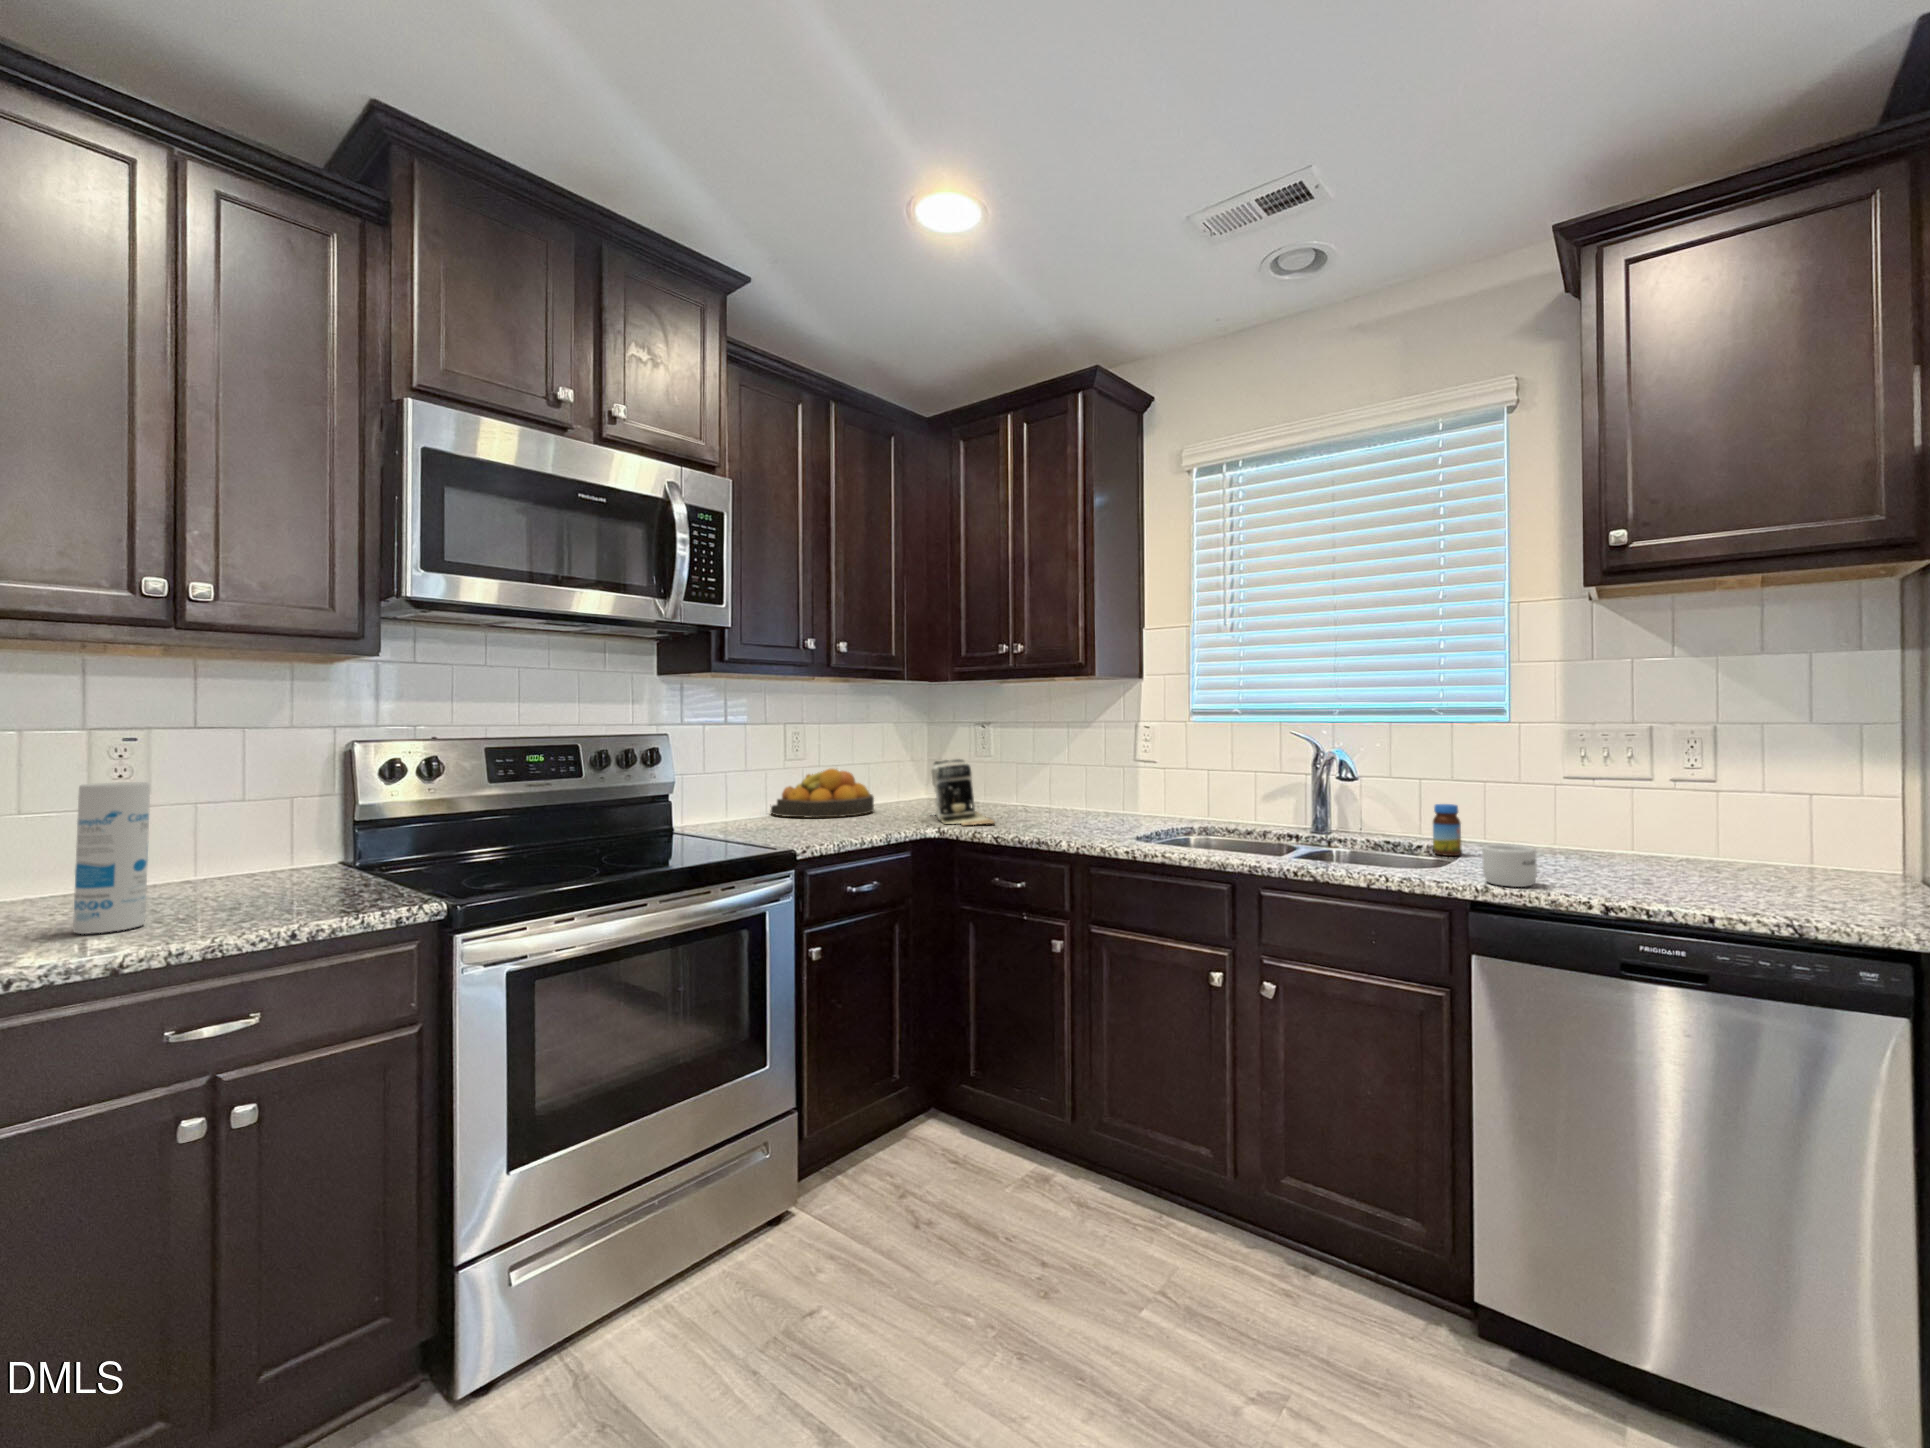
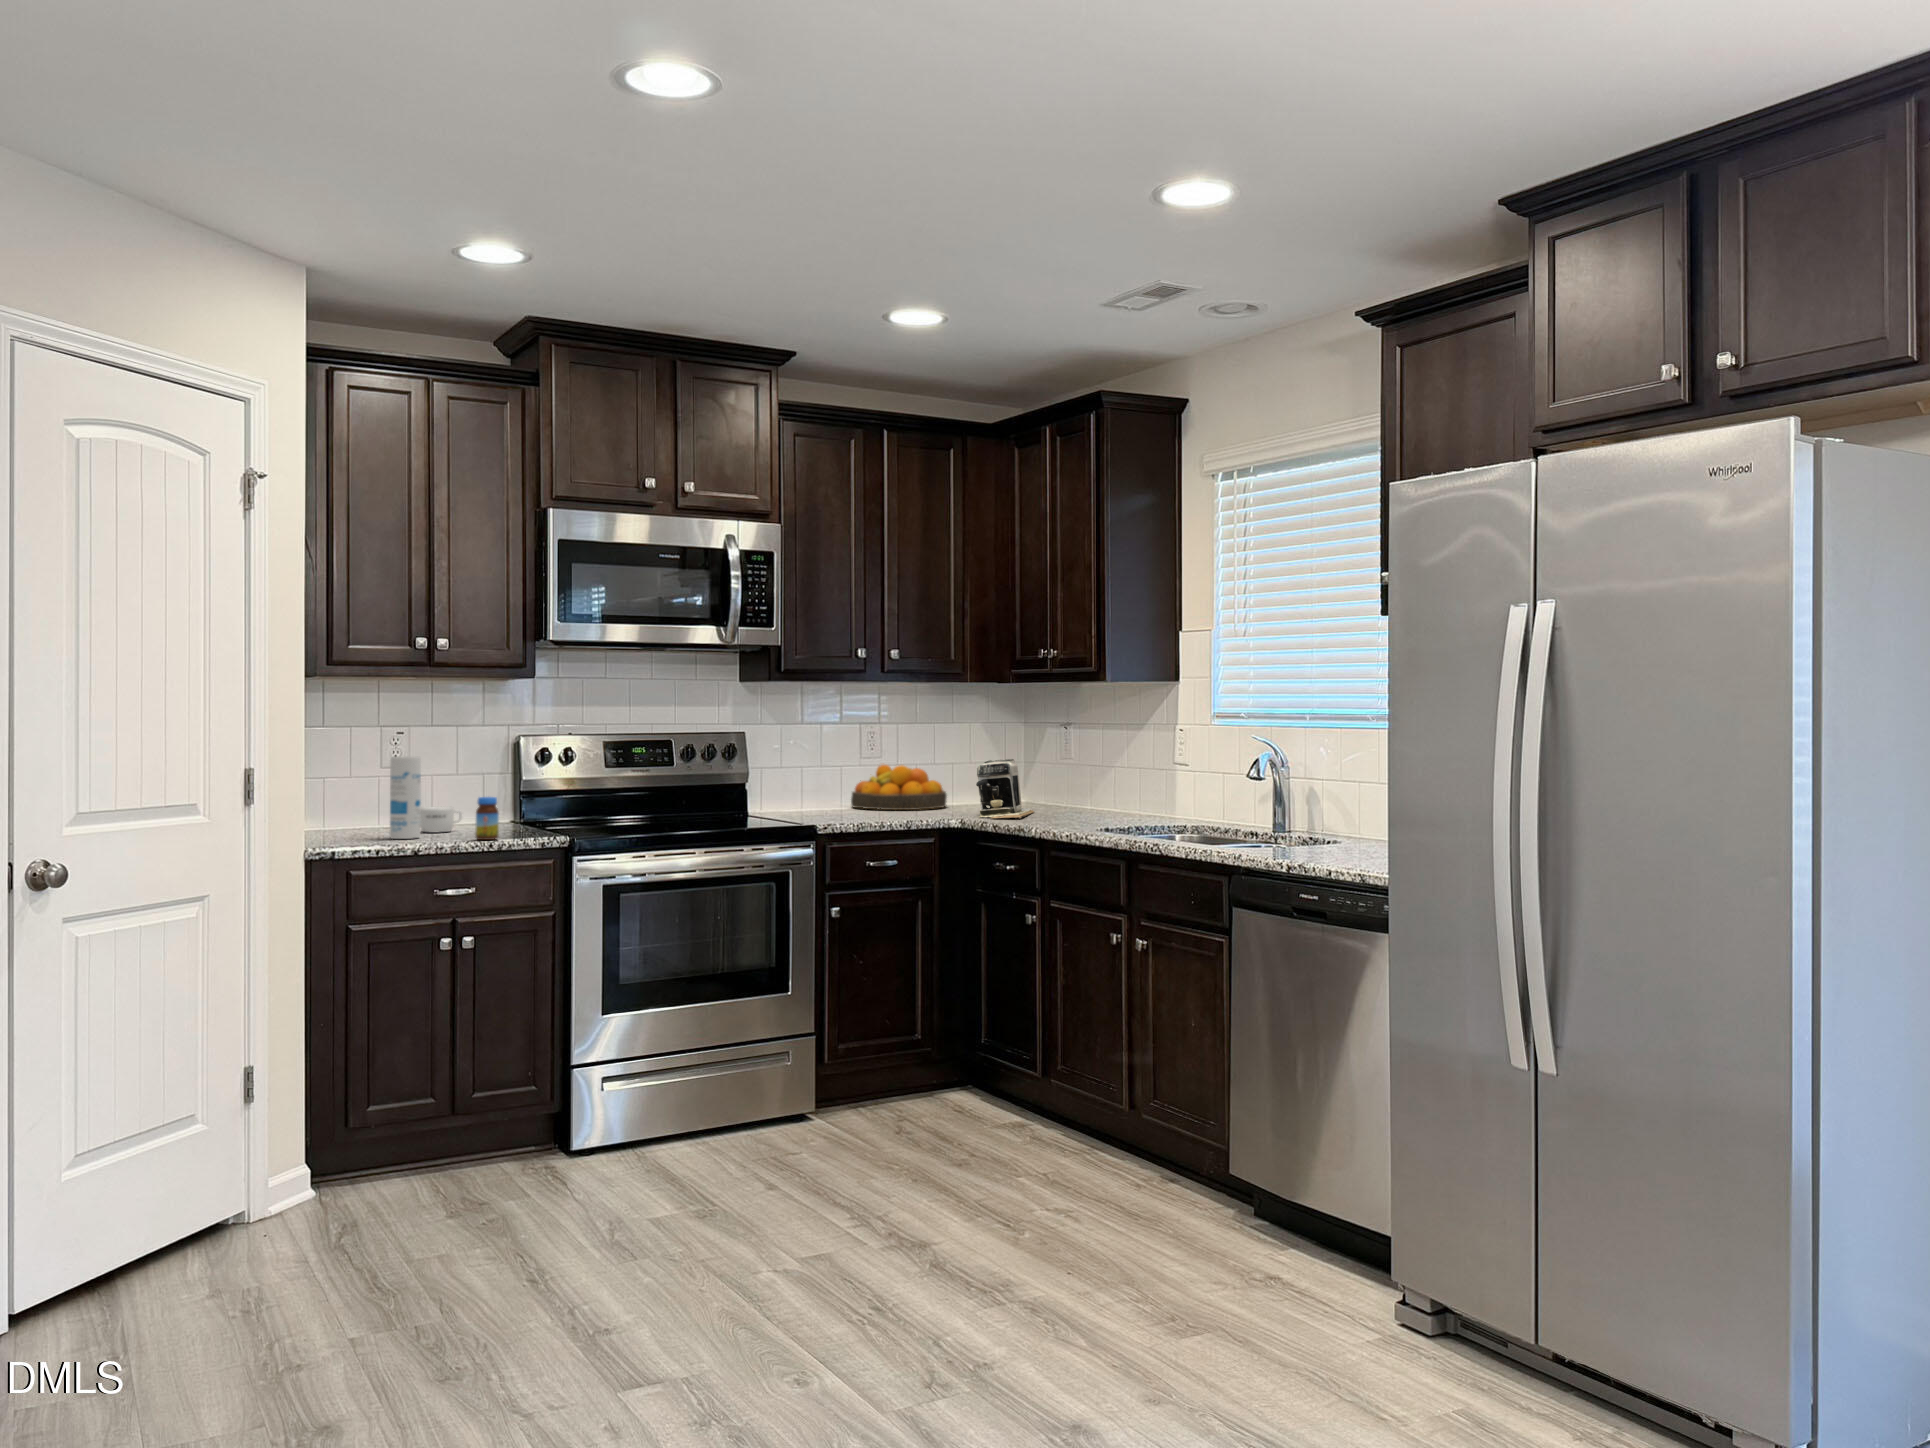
jar: present [1433,804,1462,856] -> present [475,797,499,840]
mug: present [1482,844,1537,887] -> present [420,806,462,833]

